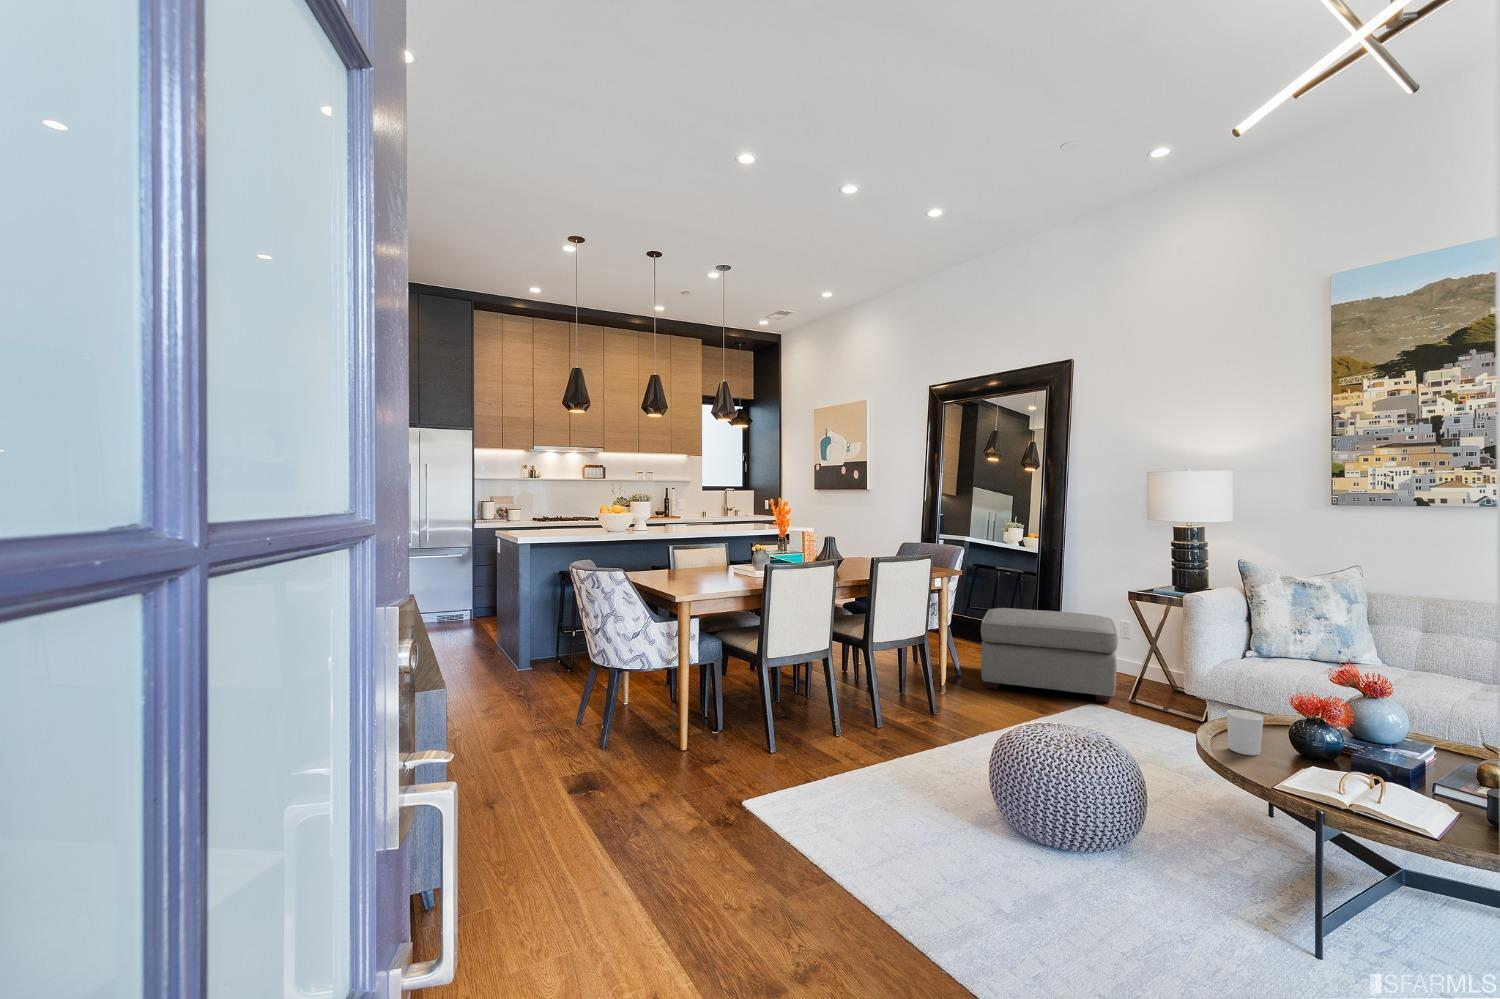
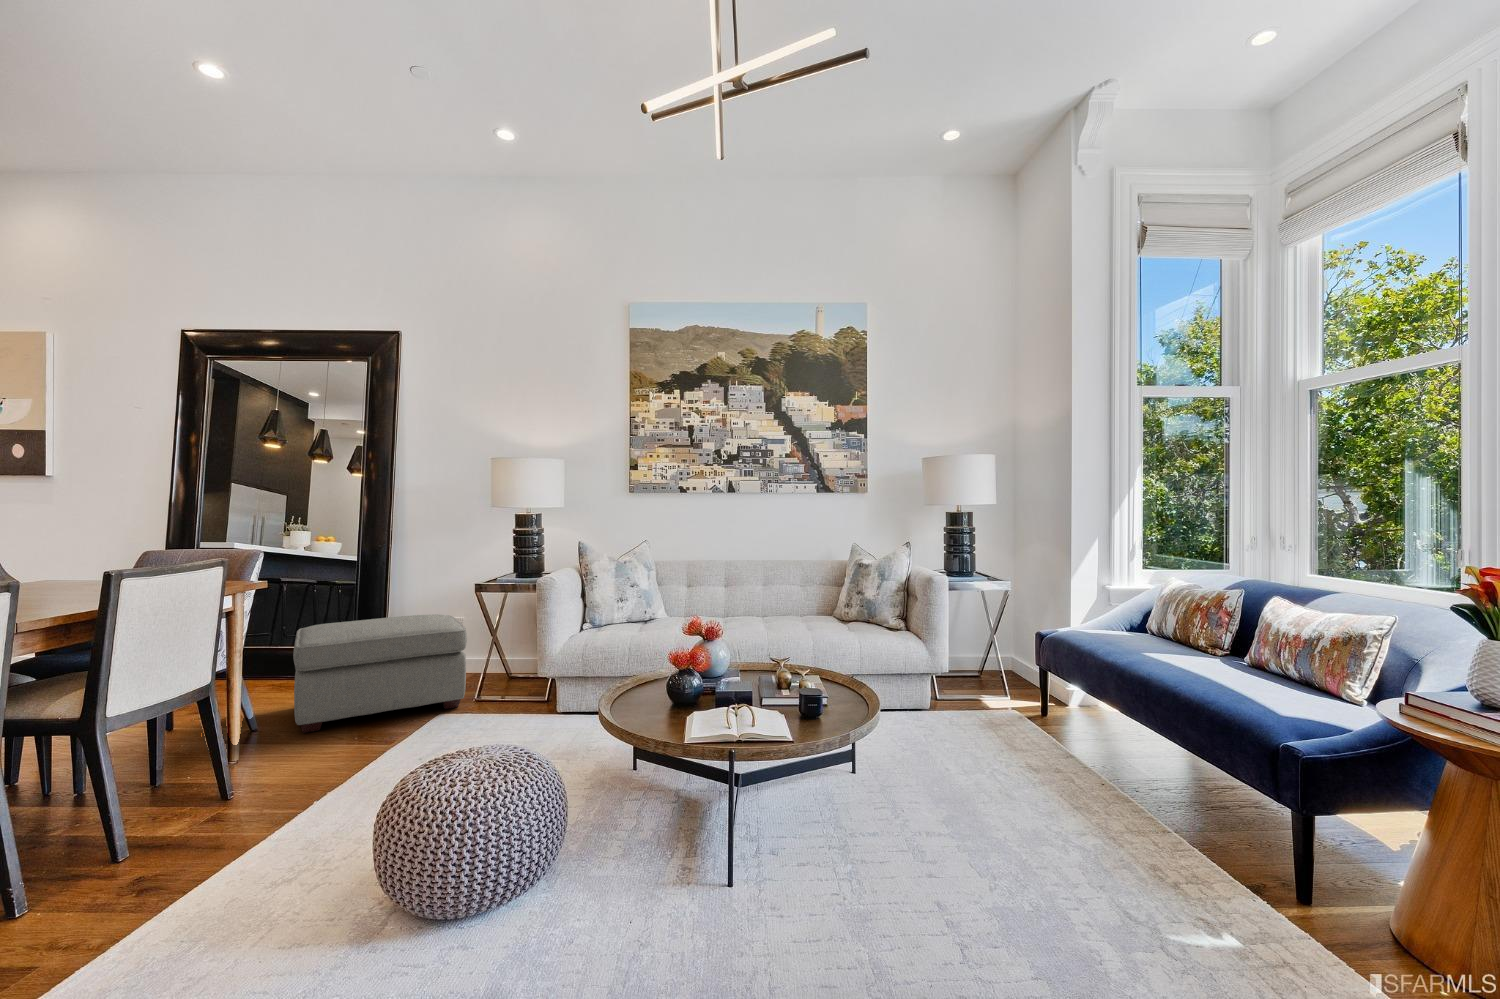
candle holder: present [1227,710,1264,755] -> none [635,675,665,719]

